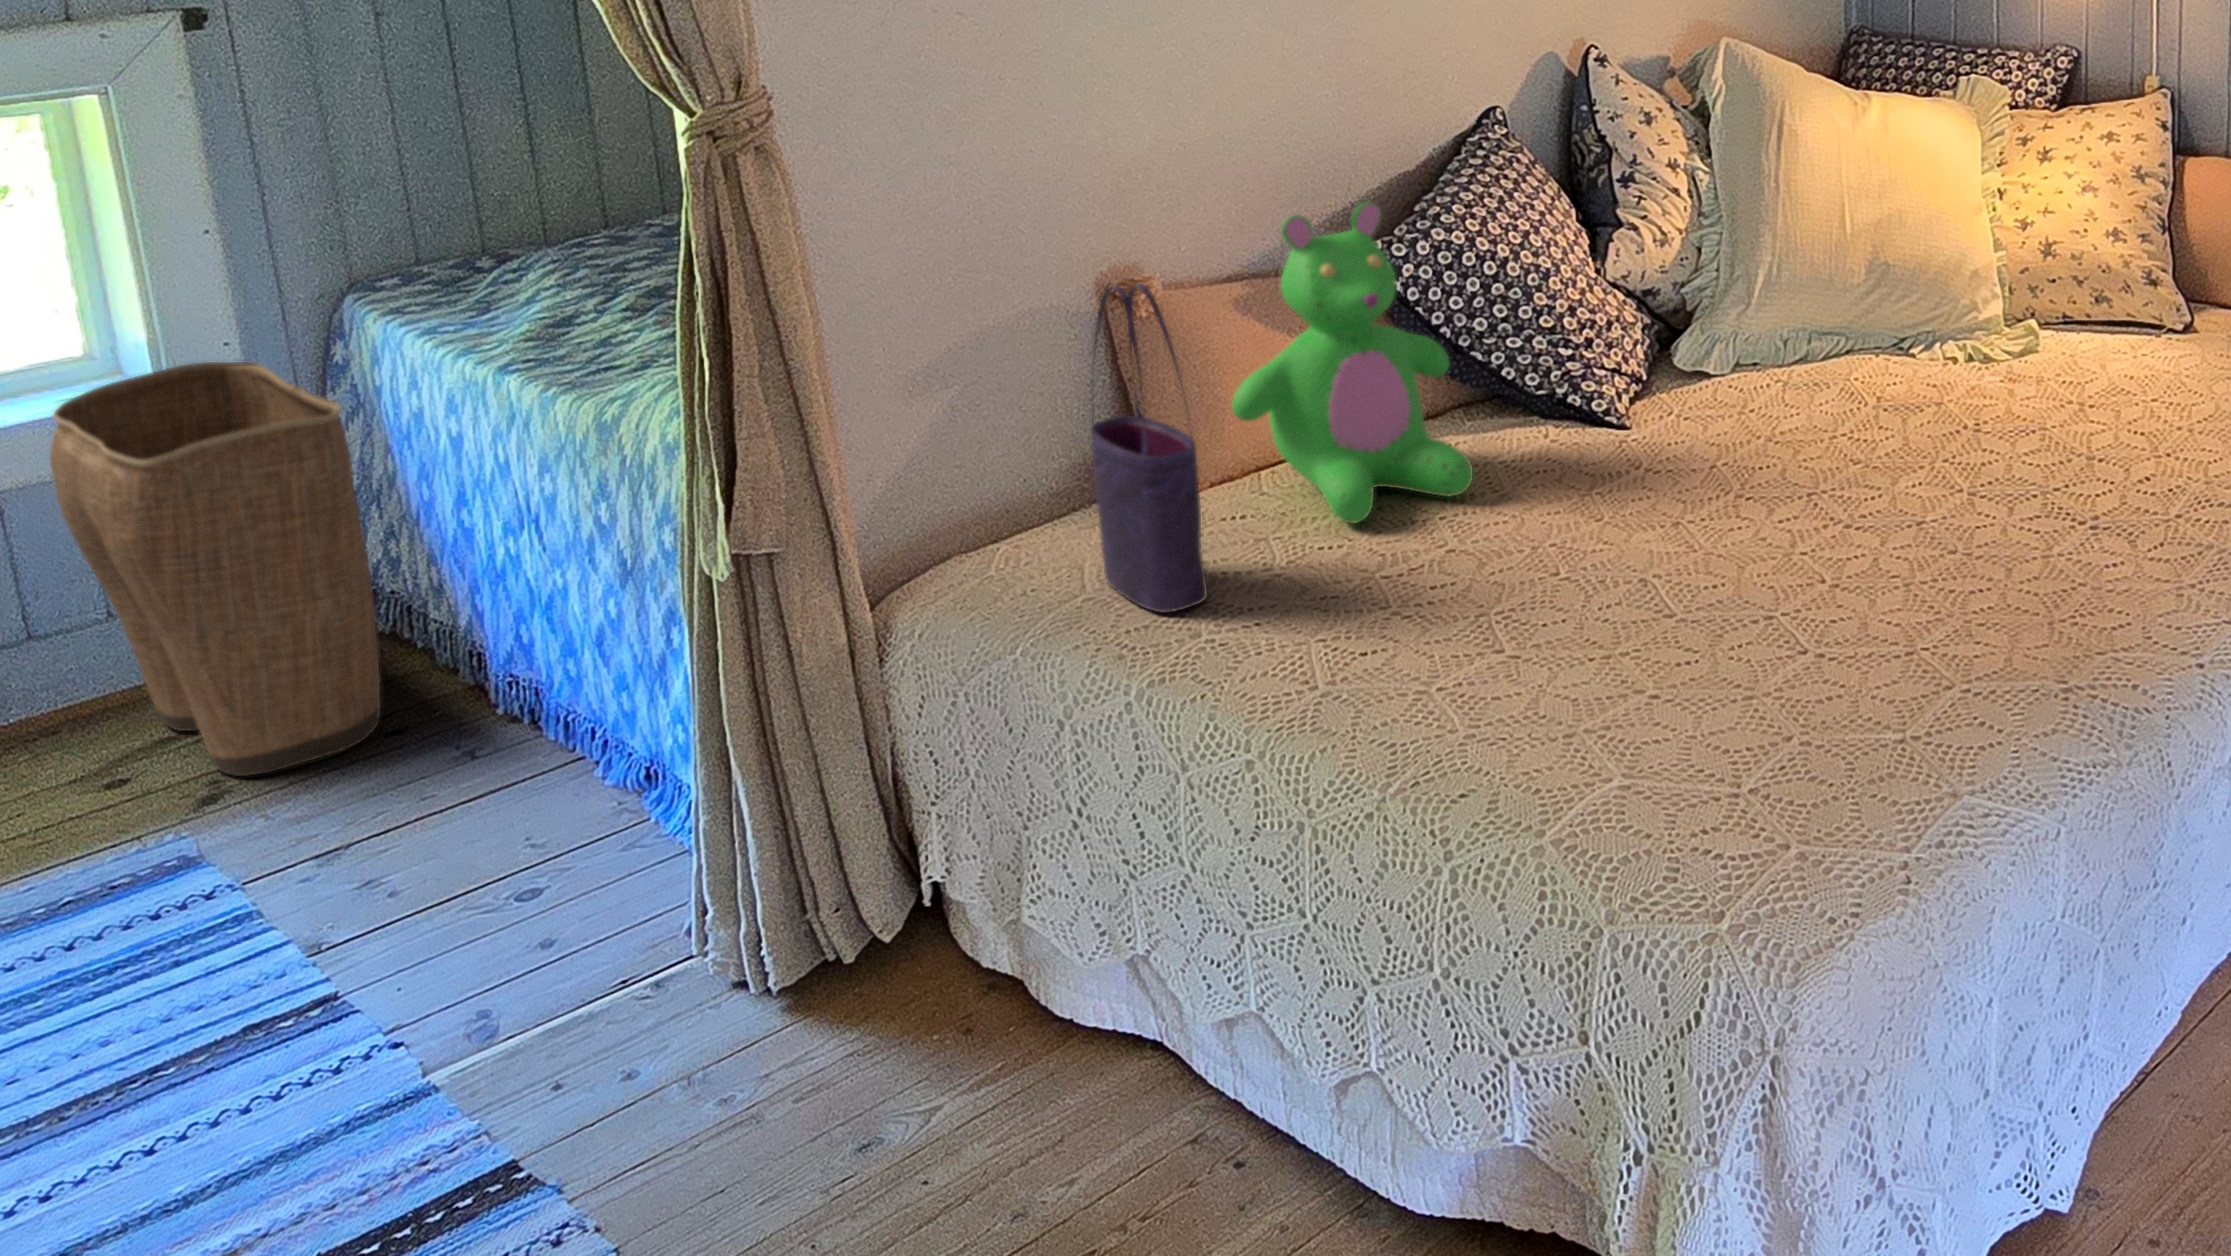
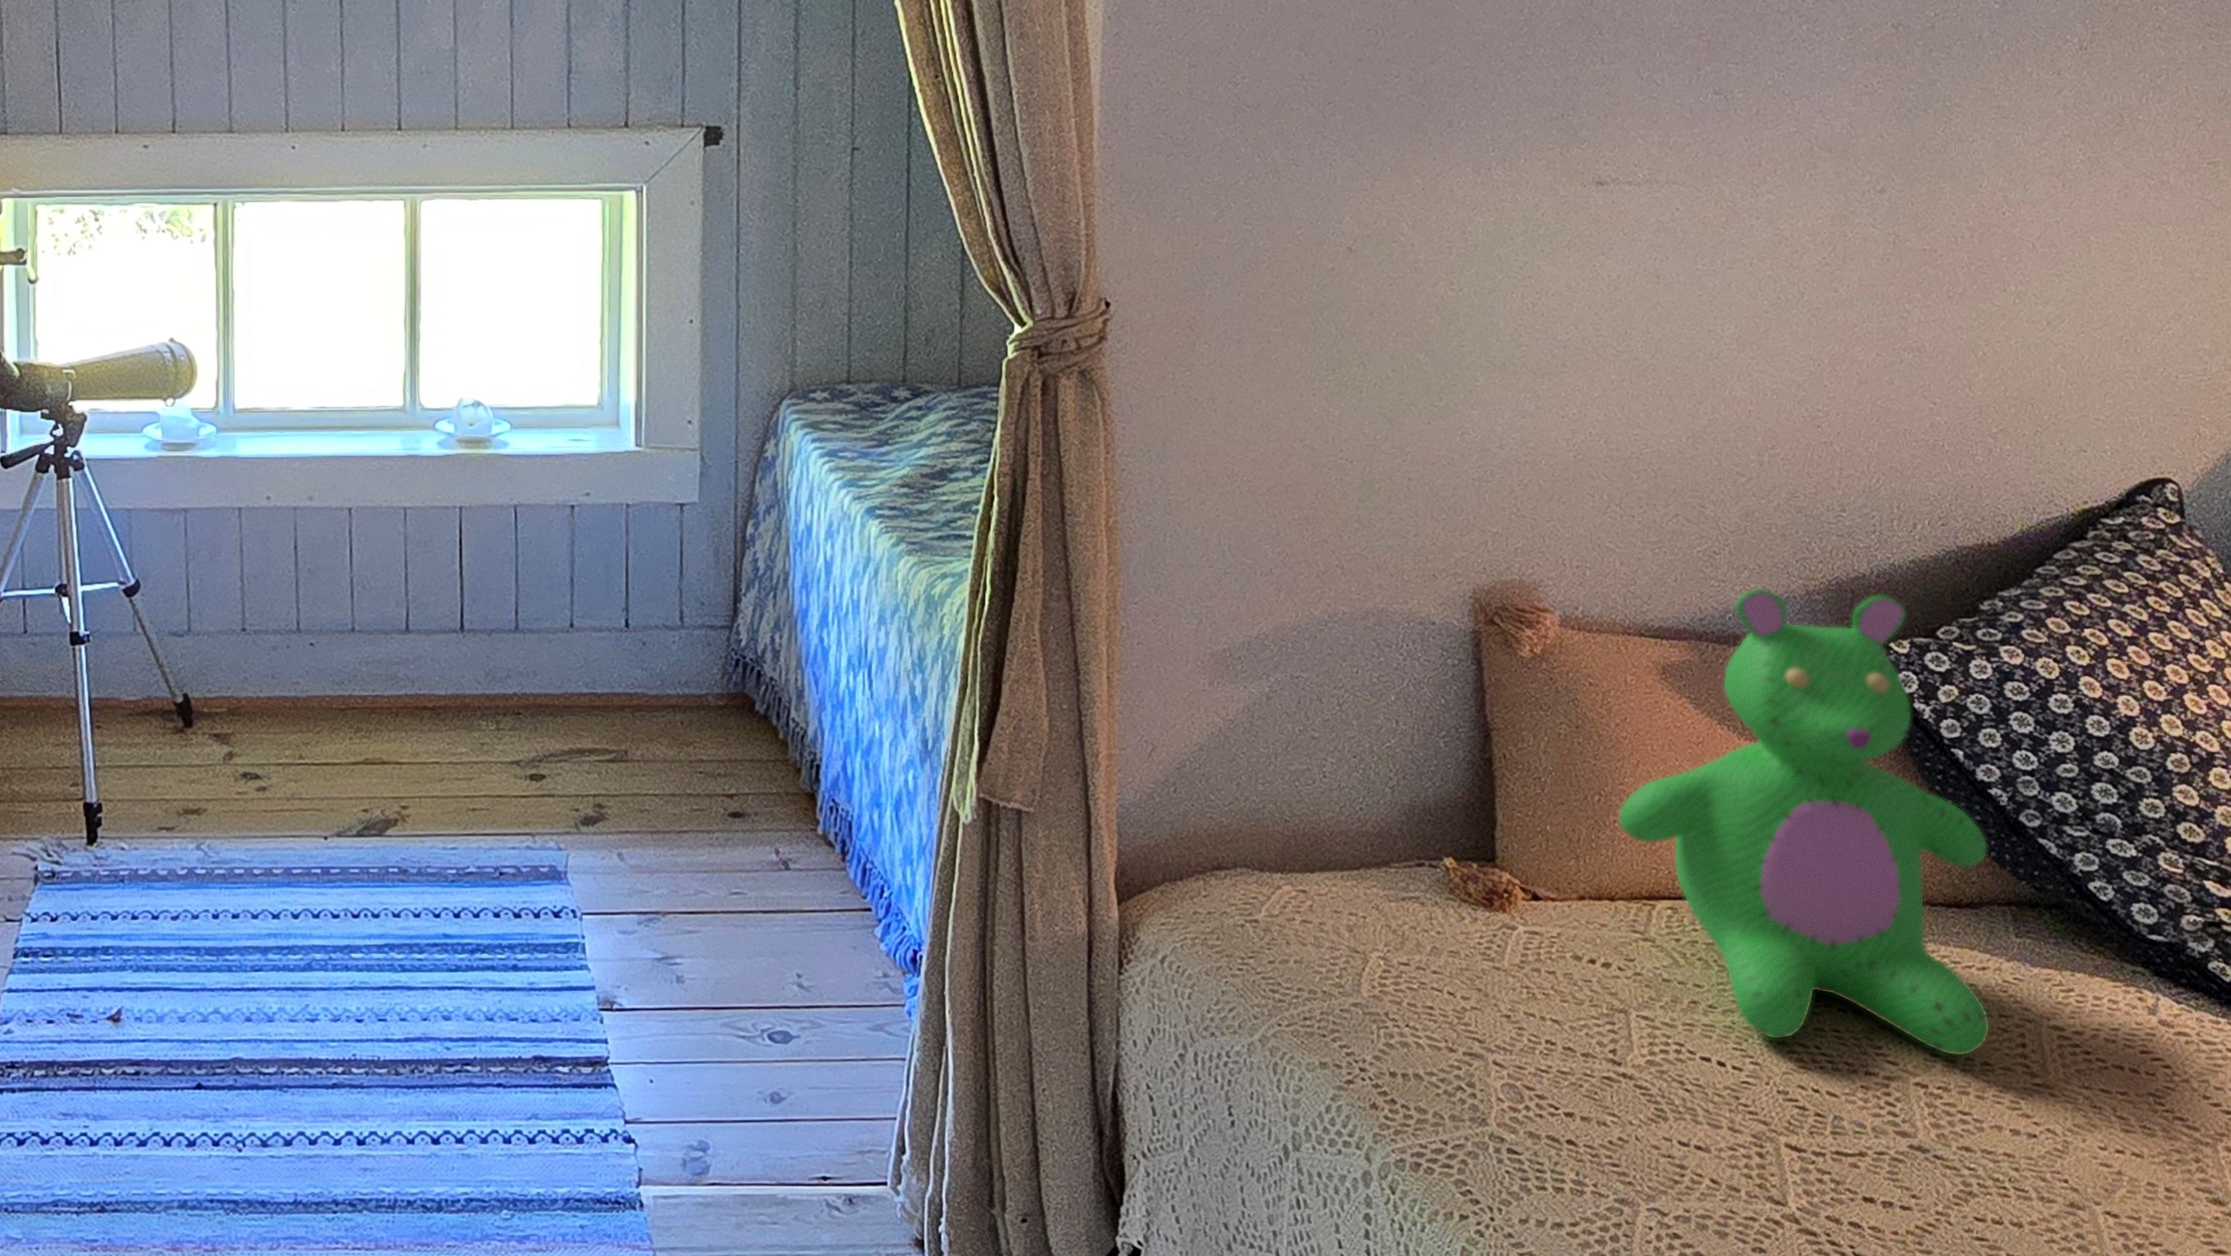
tote bag: present [1091,284,1207,612] -> none [1393,634,1534,1071]
laundry basket: present [50,362,380,776] -> none [546,431,746,818]

